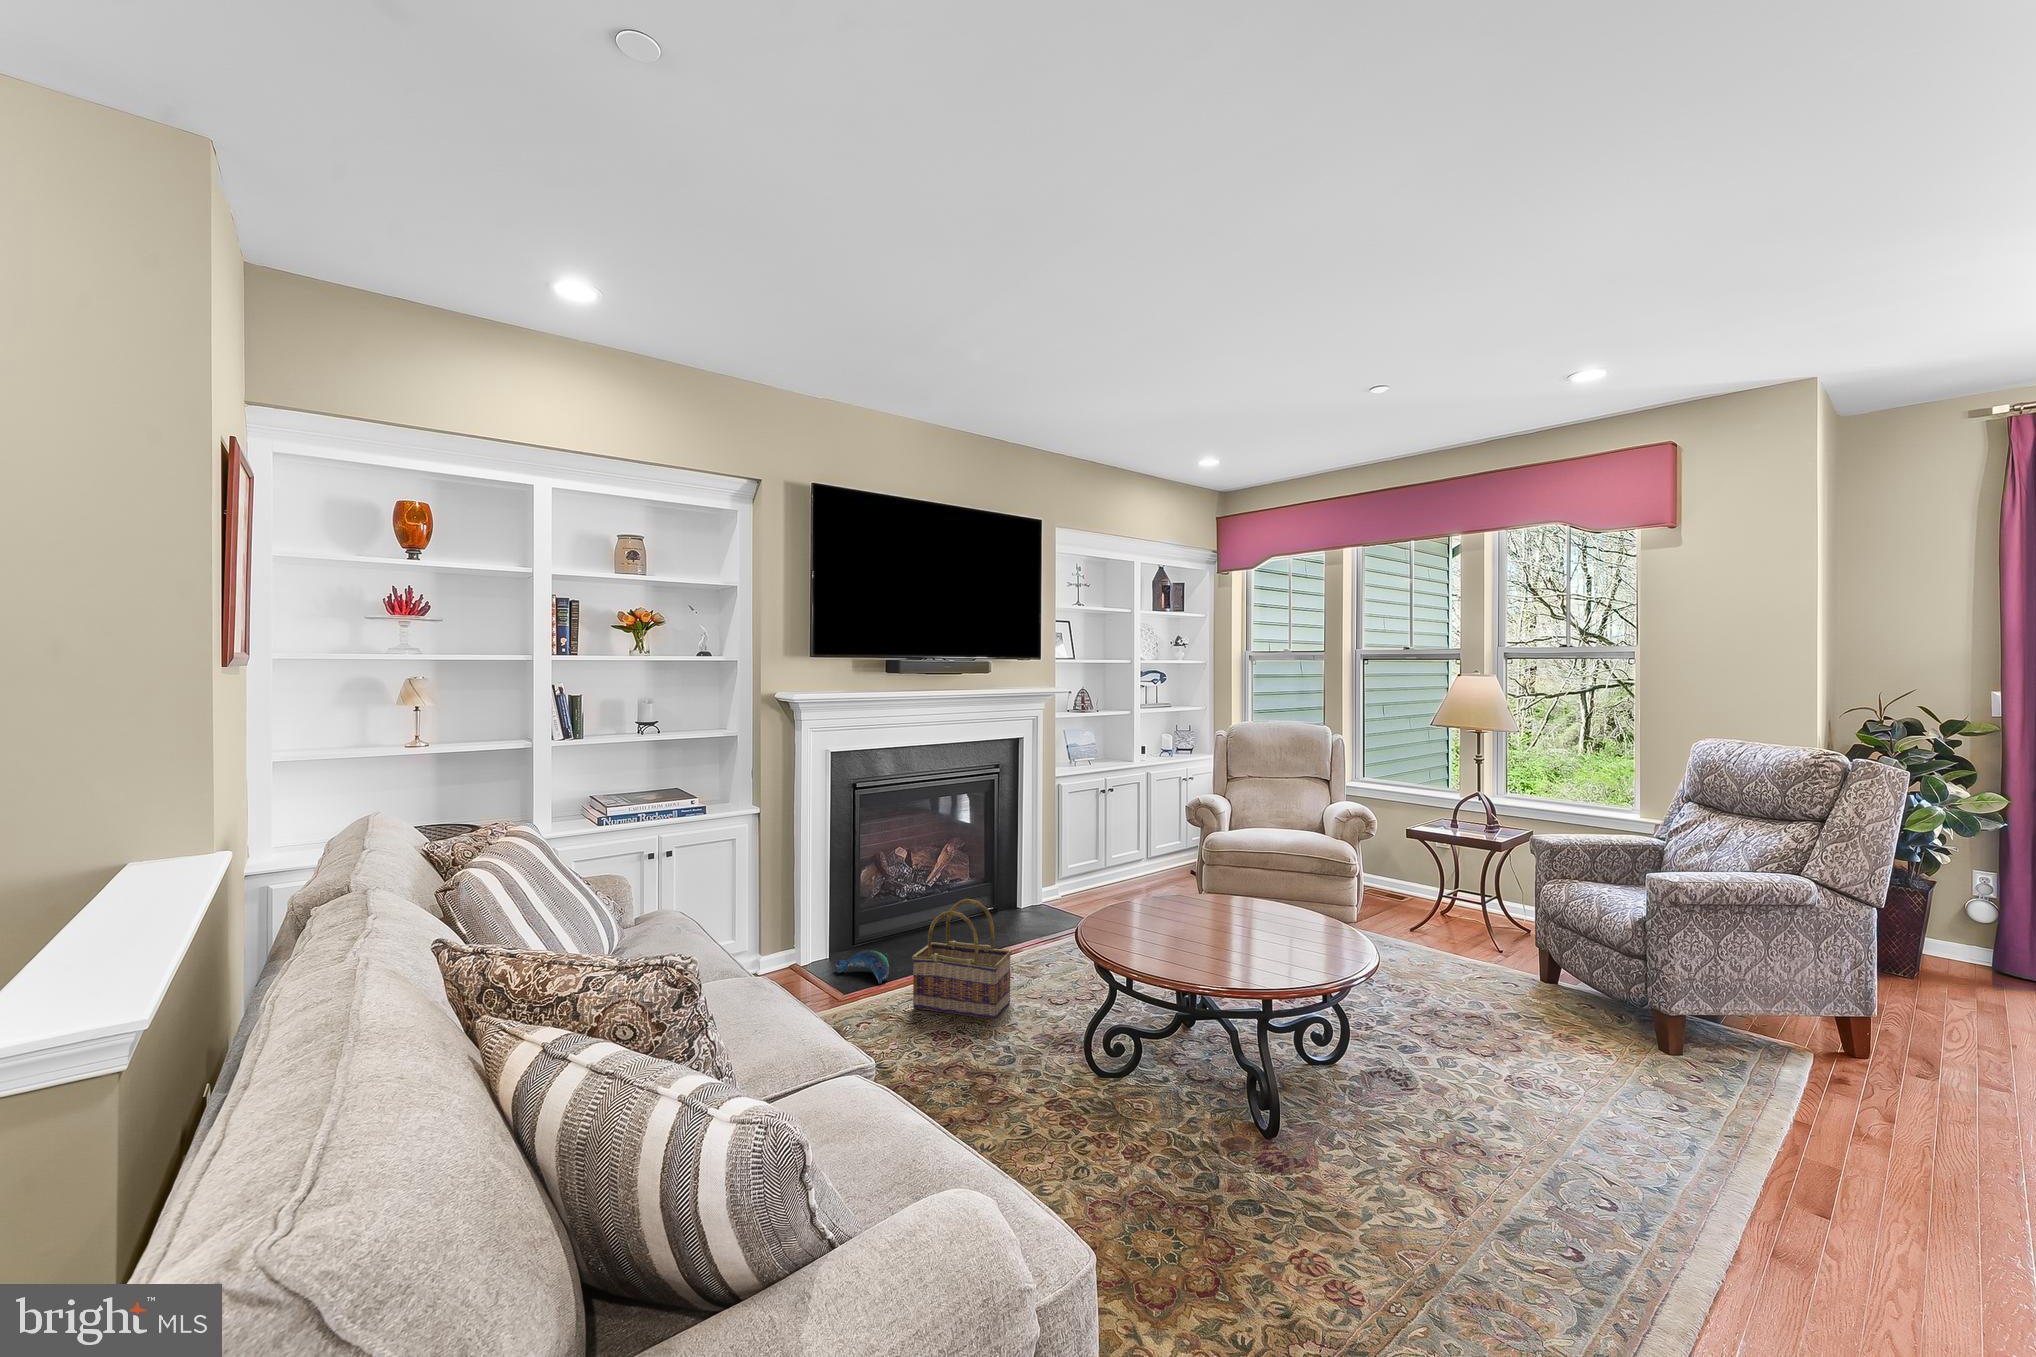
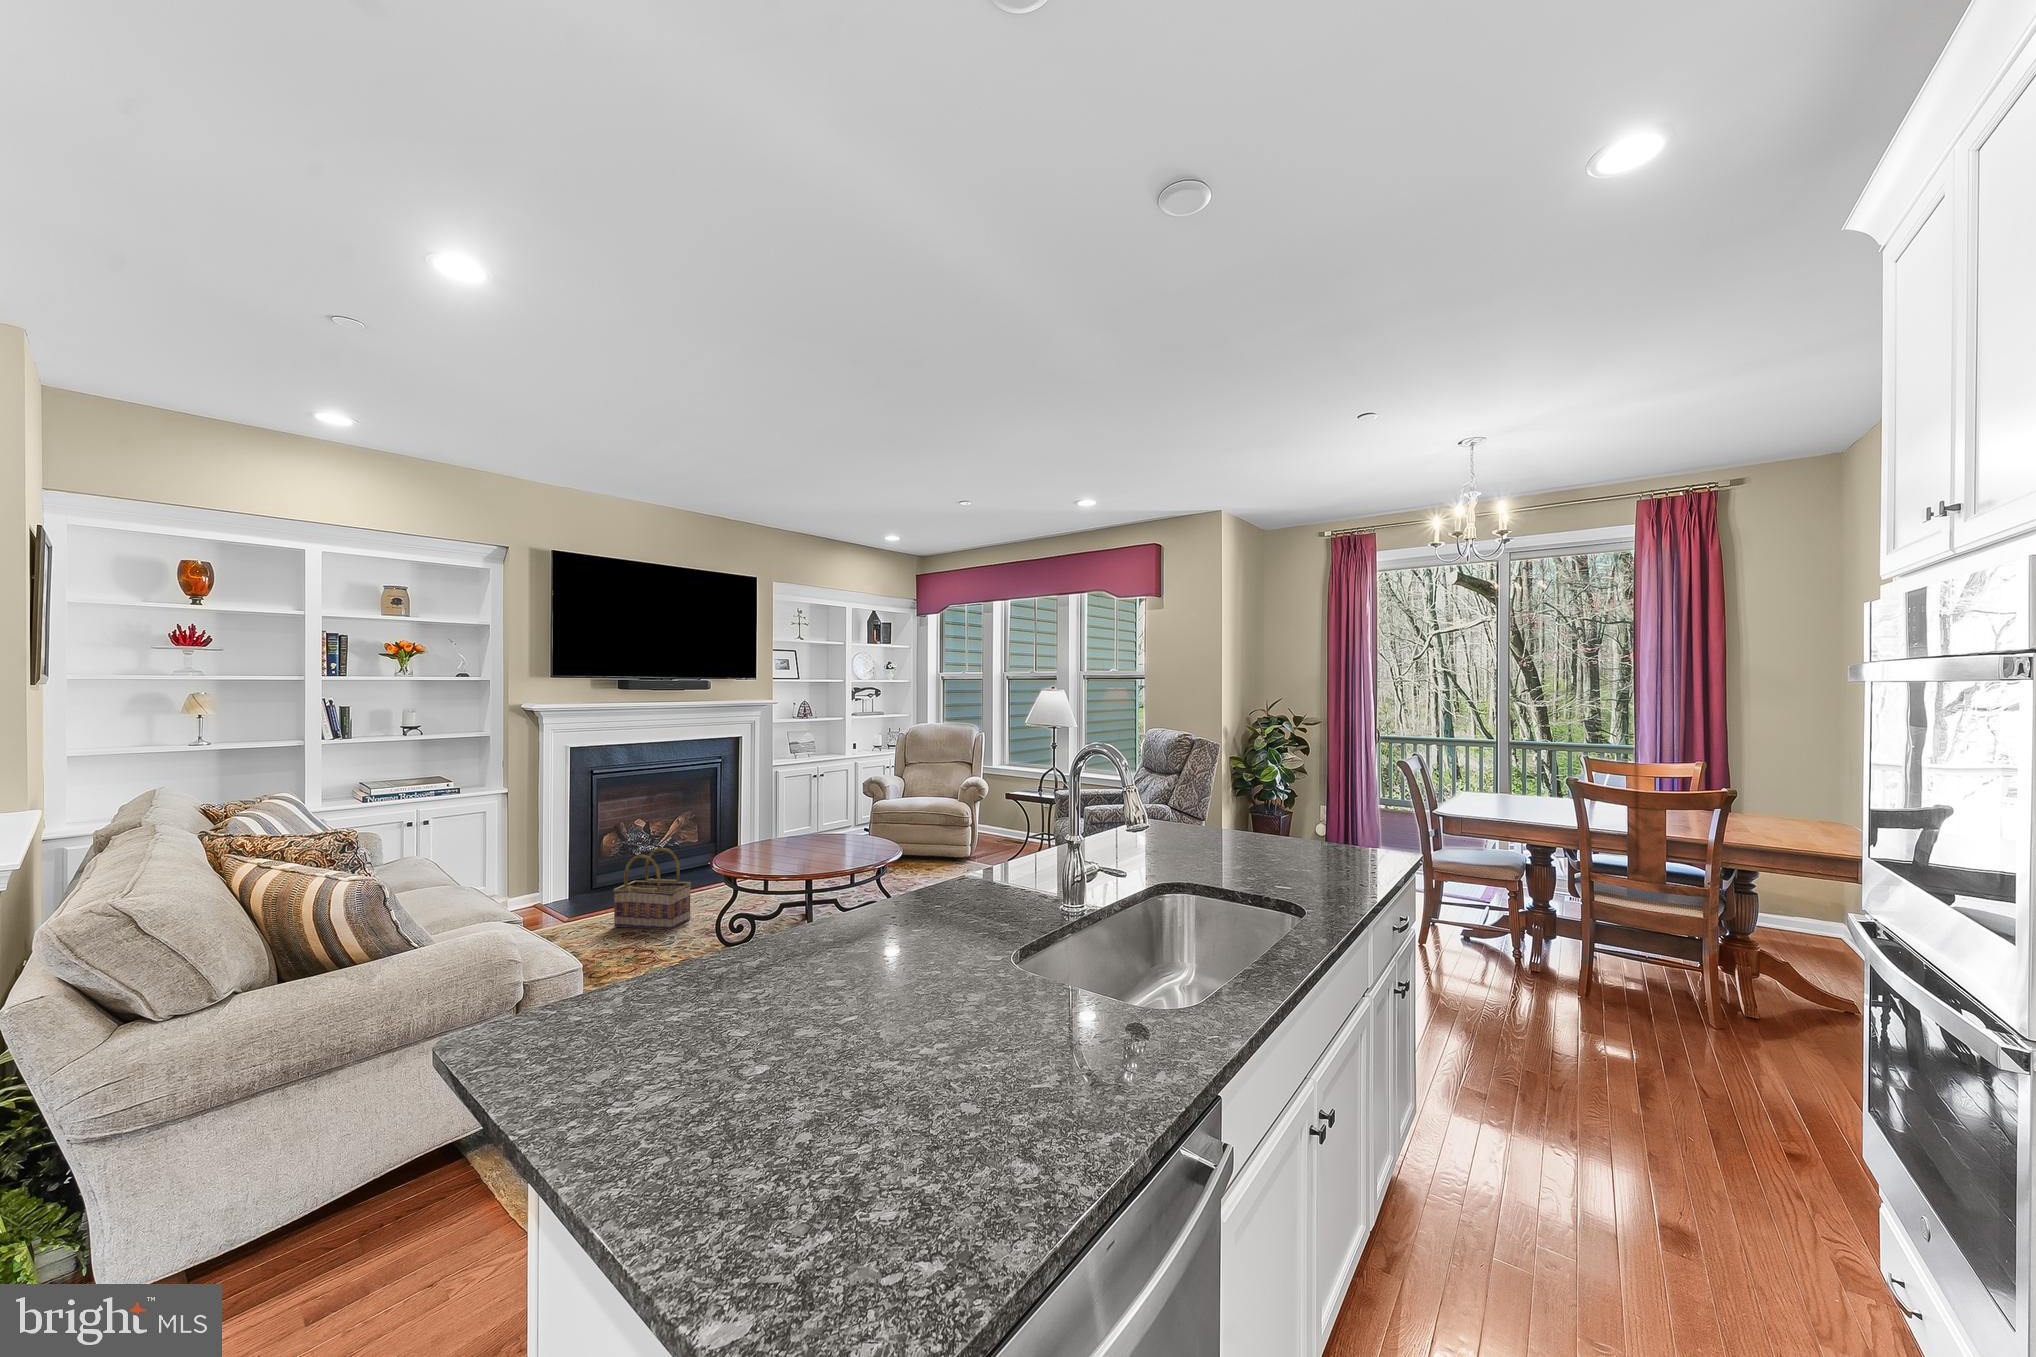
plush toy: present [836,950,889,984] -> none [569,892,611,914]

